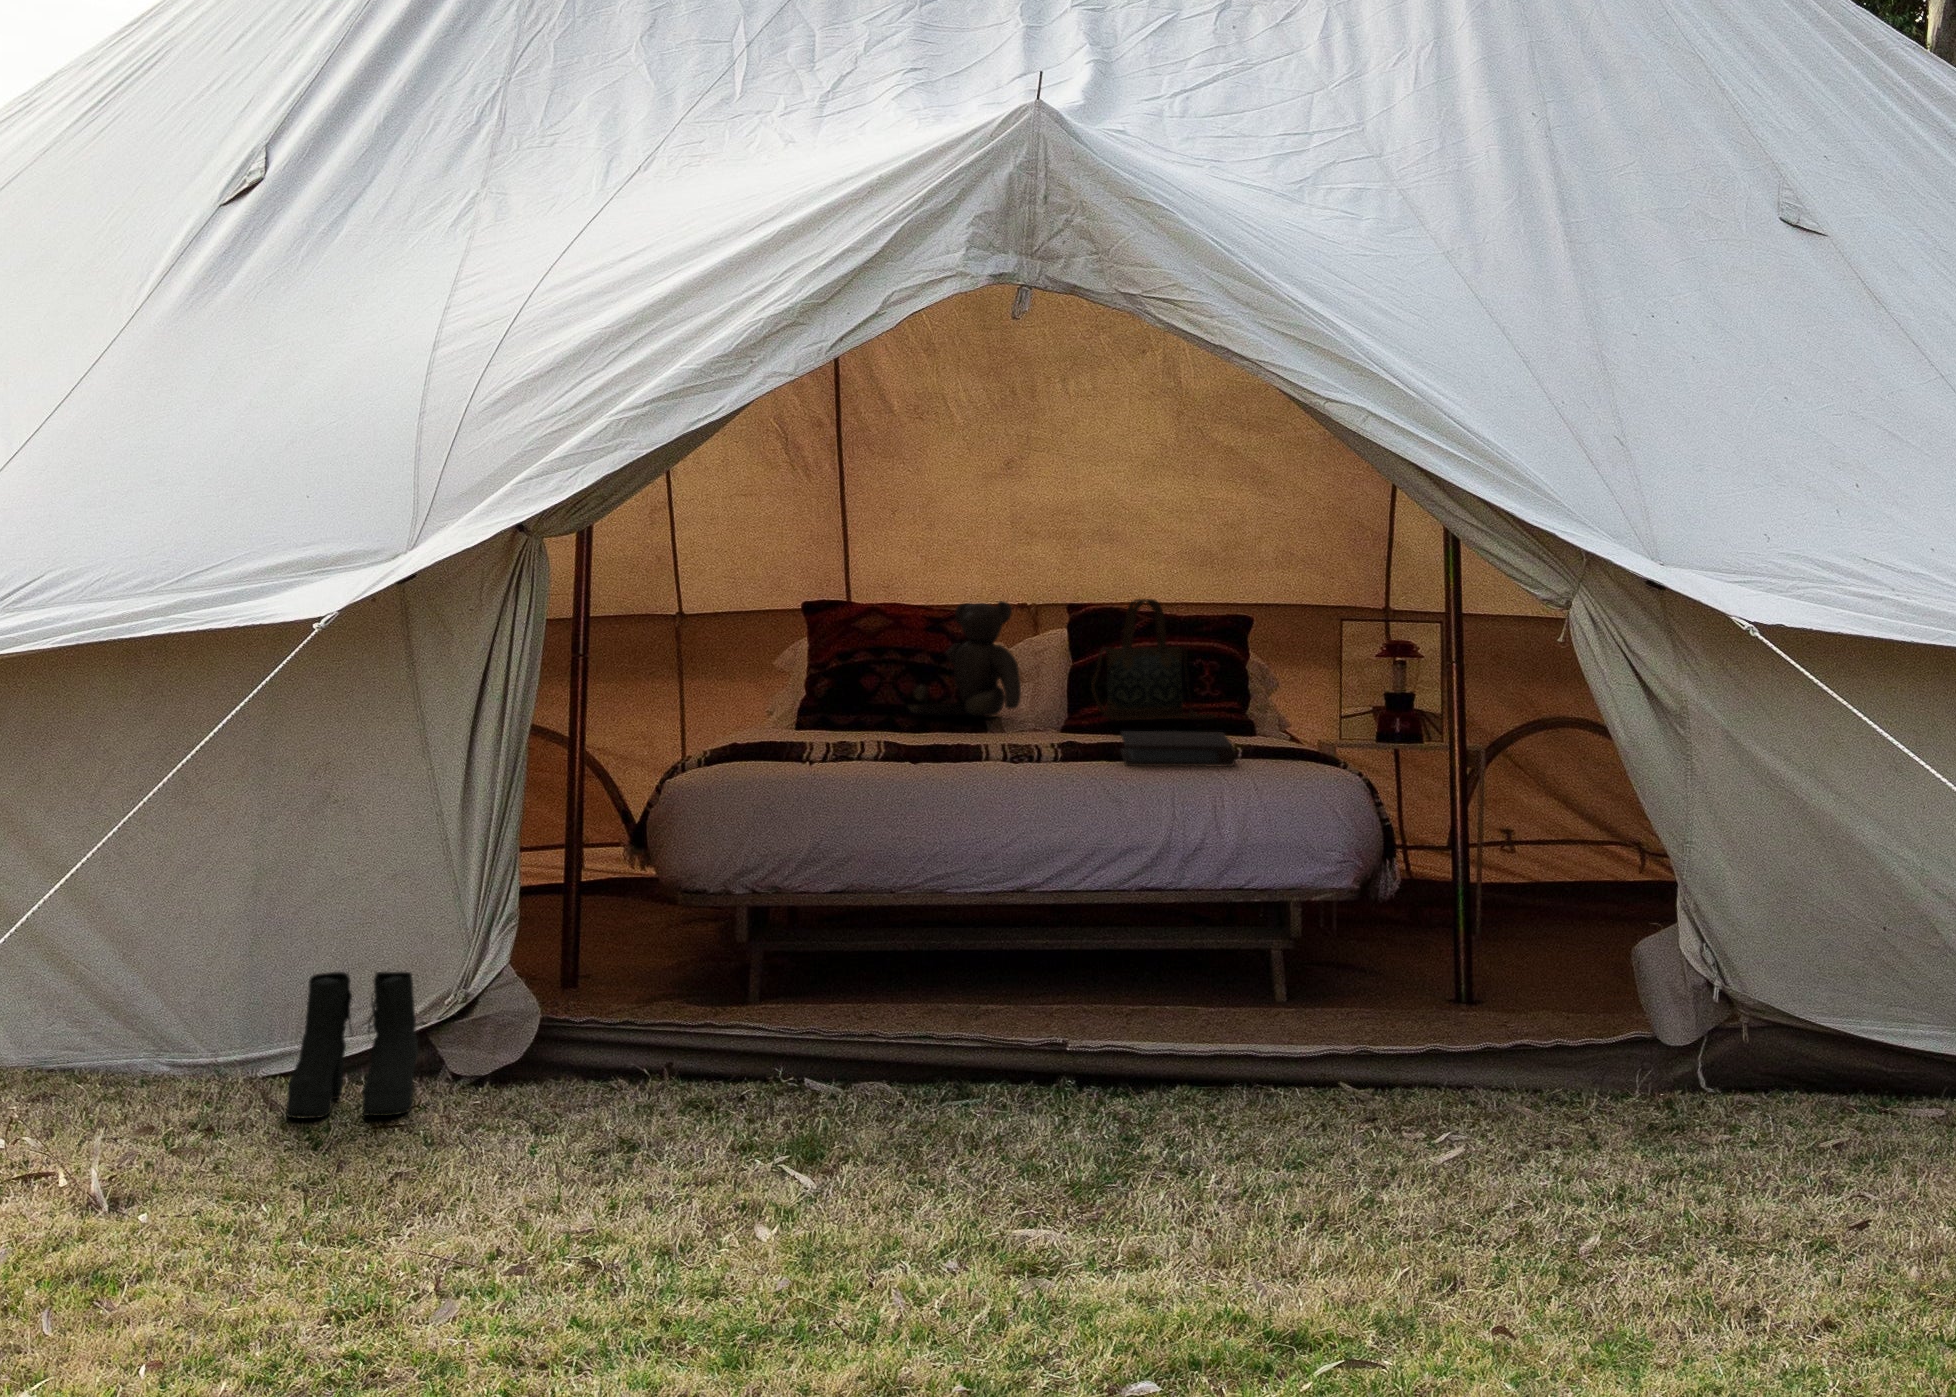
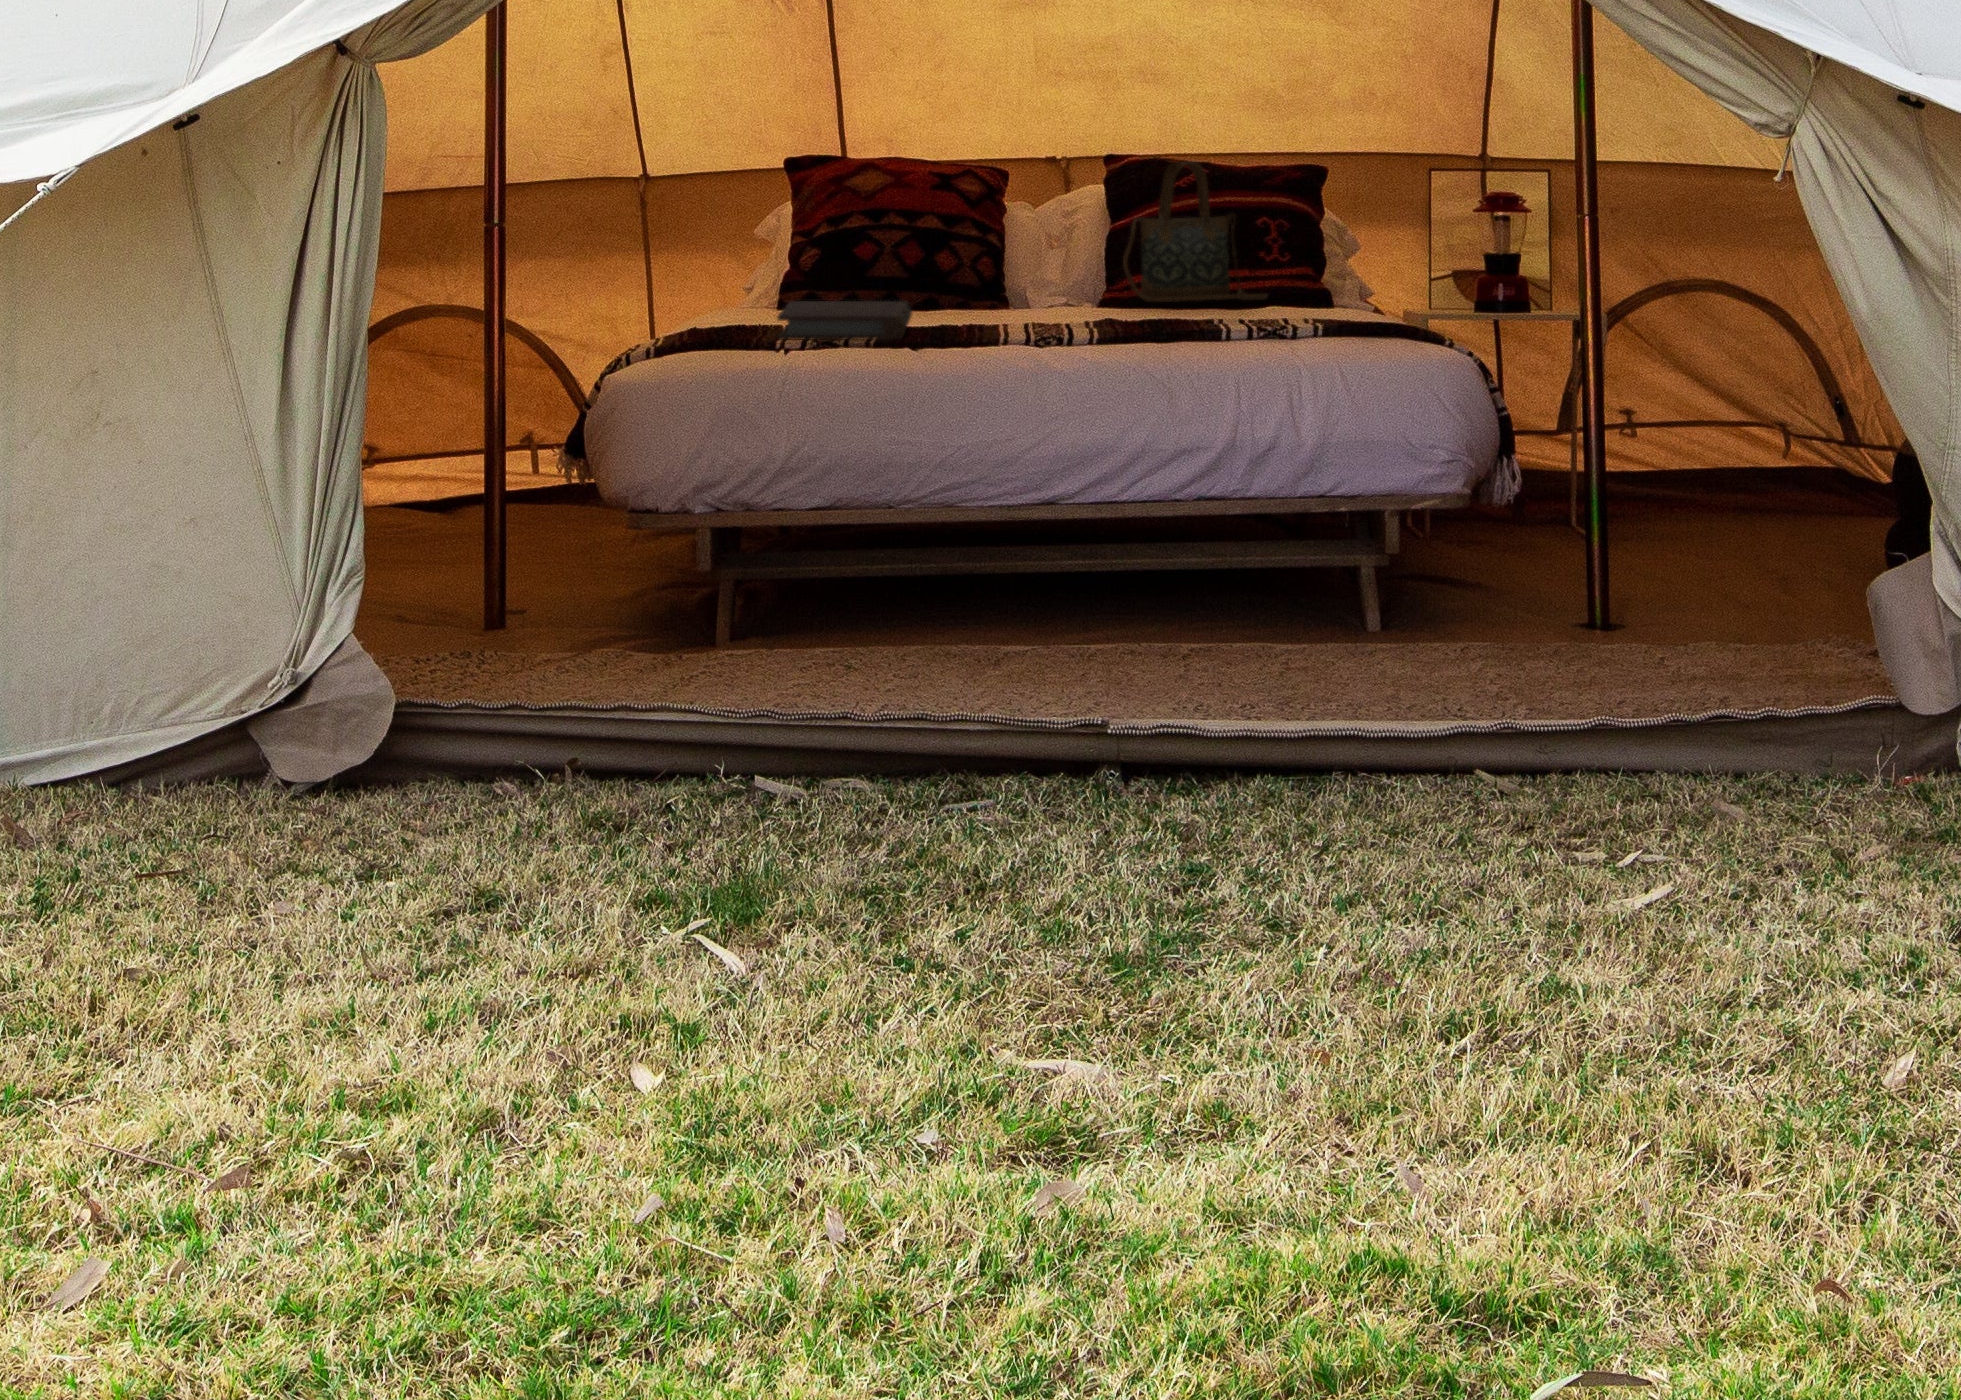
teddy bear: present [908,601,1021,716] -> none [908,166,1041,298]
book: present [1121,731,1237,766] -> present [777,301,912,340]
boots: present [287,972,418,1119] -> none [24,644,219,852]

